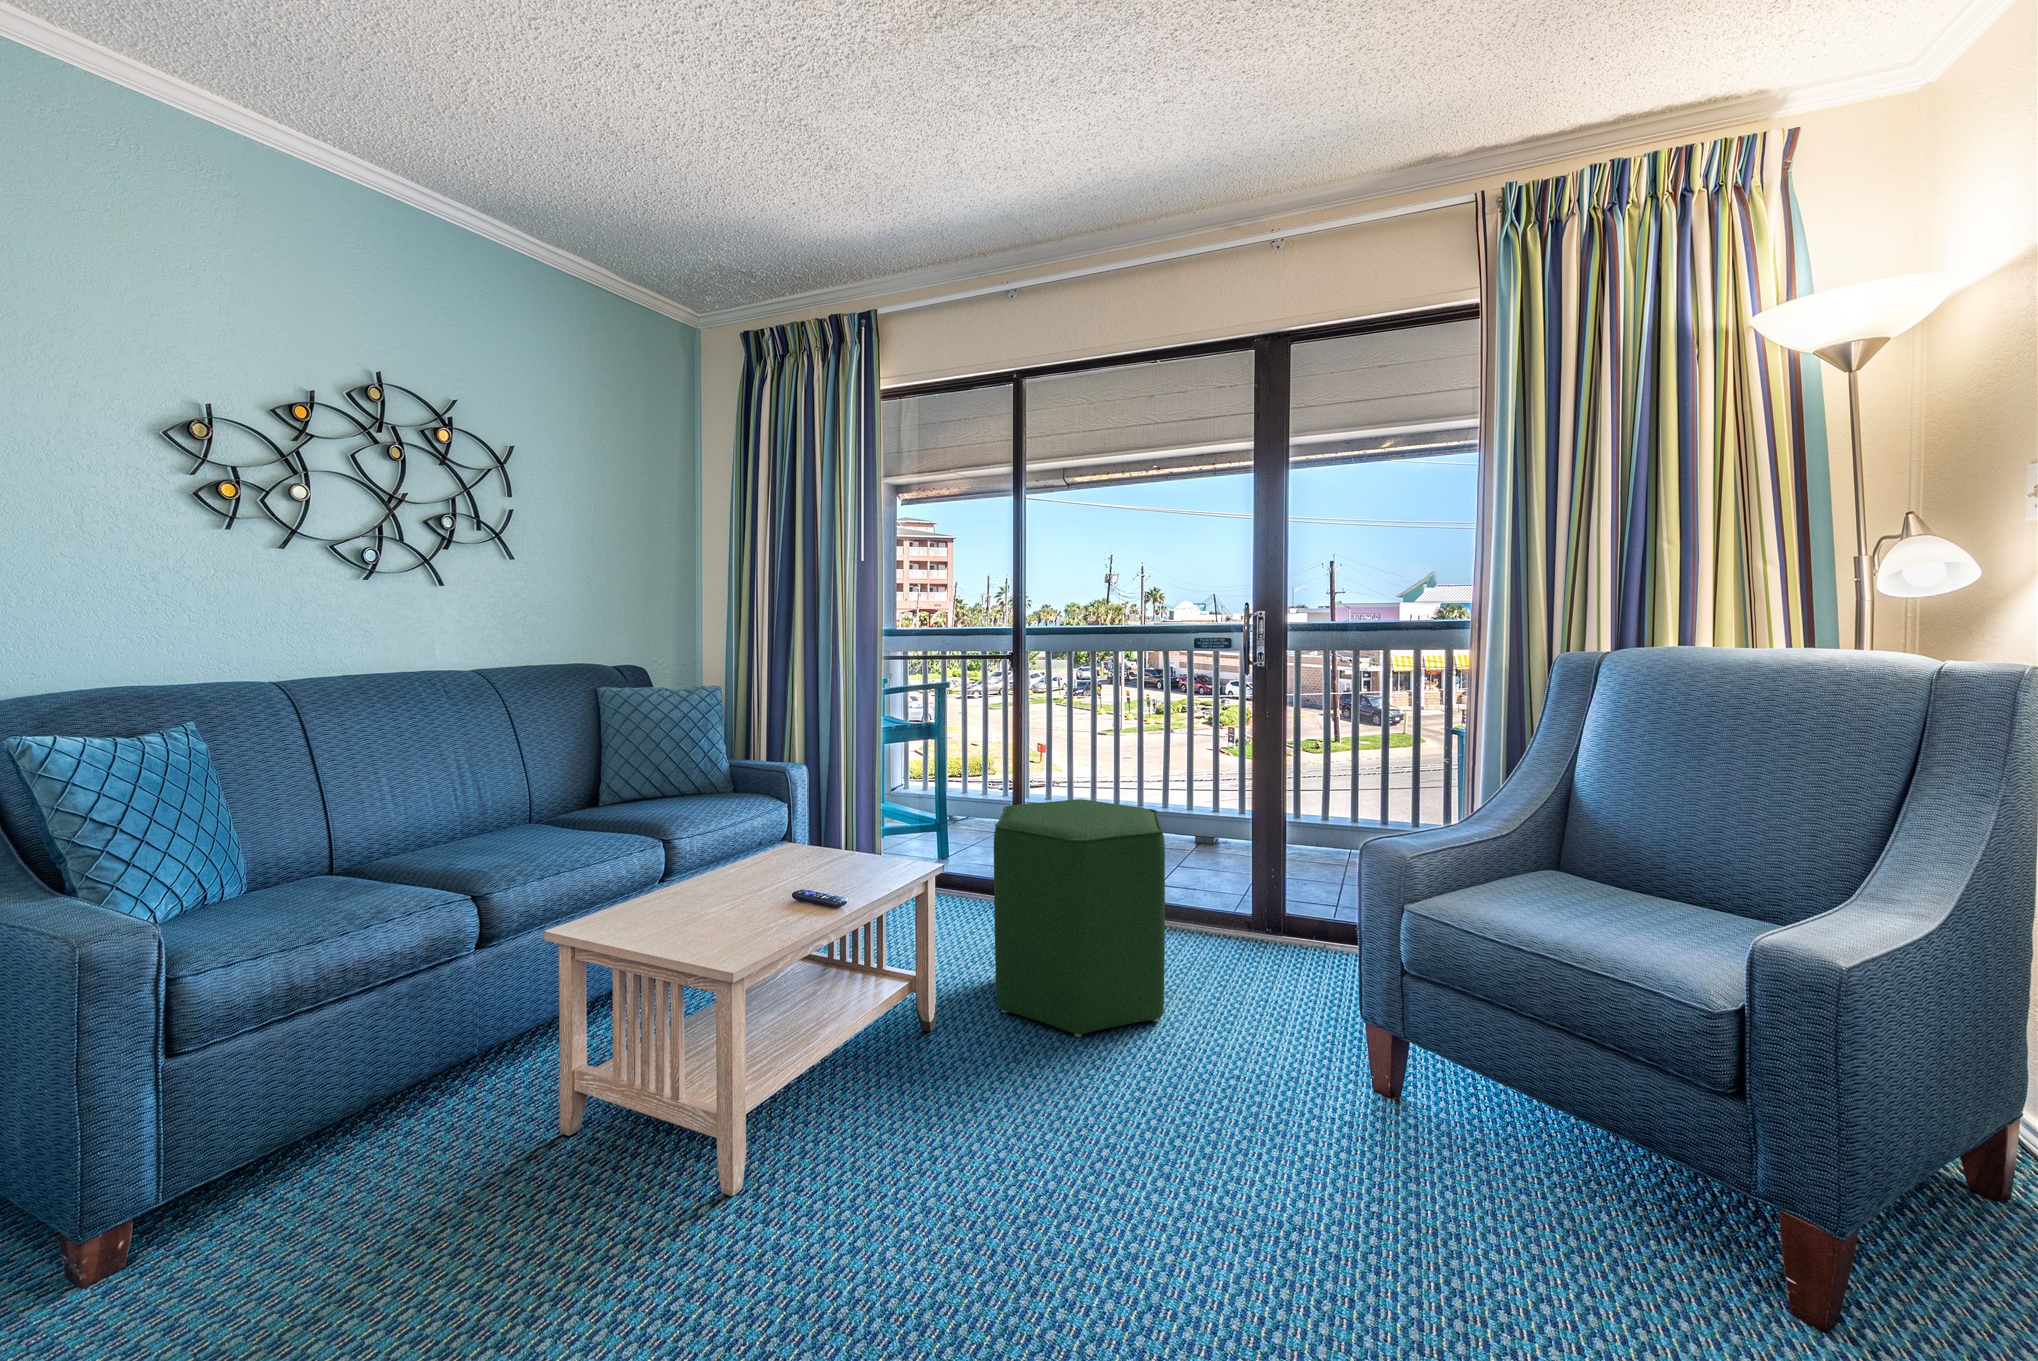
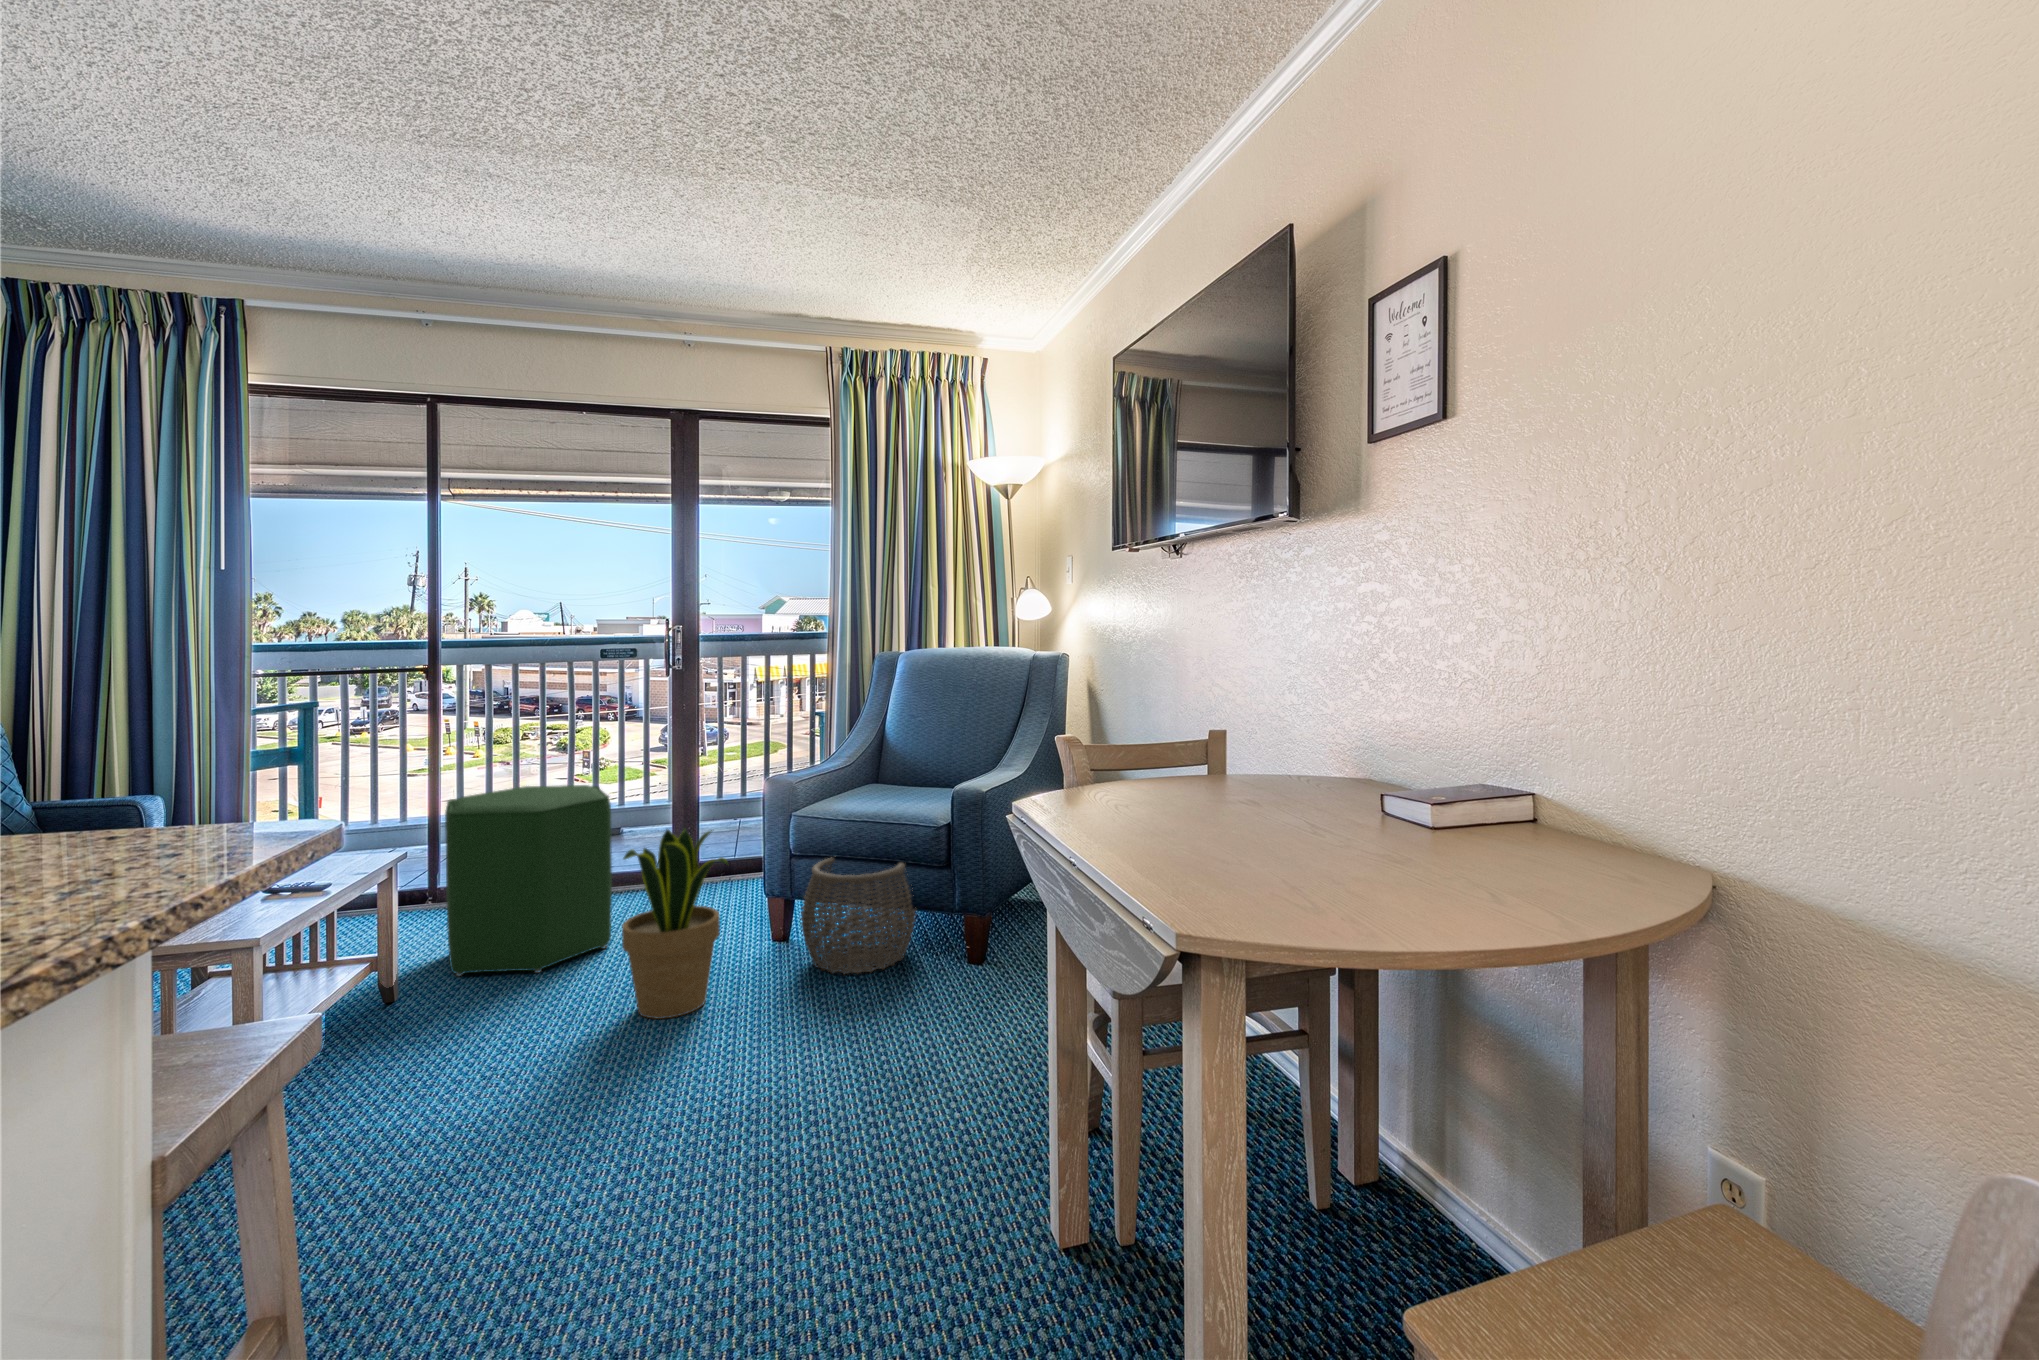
potted plant: none [1146,909,1300,1196] -> present [622,829,728,1019]
woven basket: none [1421,994,1653,1238] -> present [801,858,916,974]

